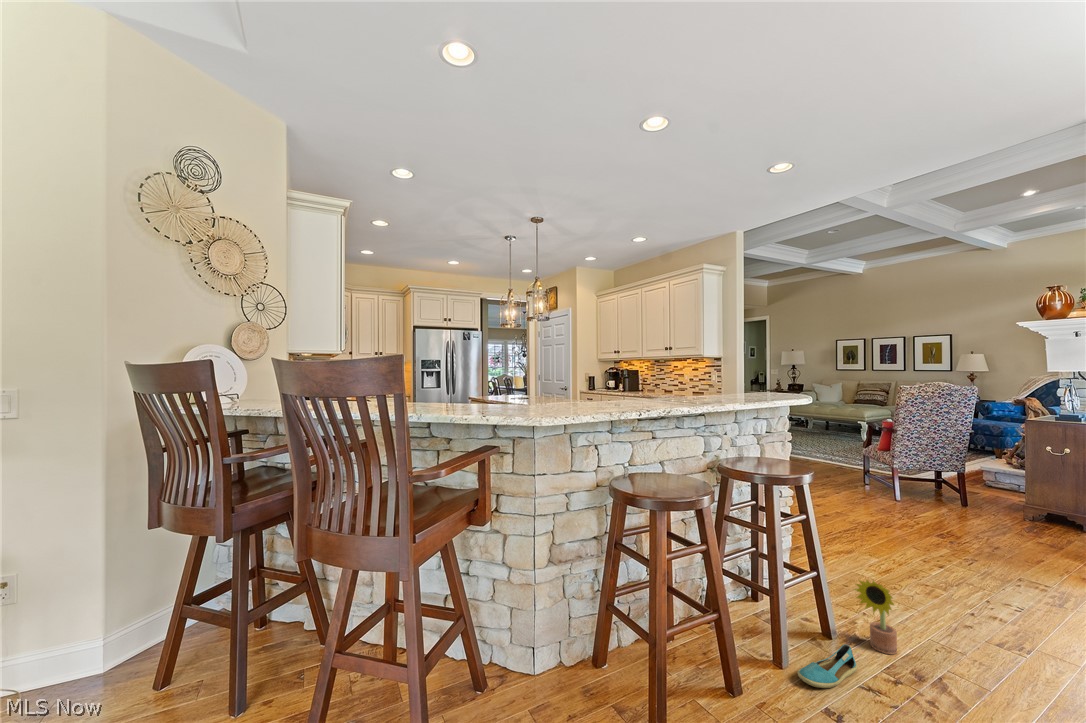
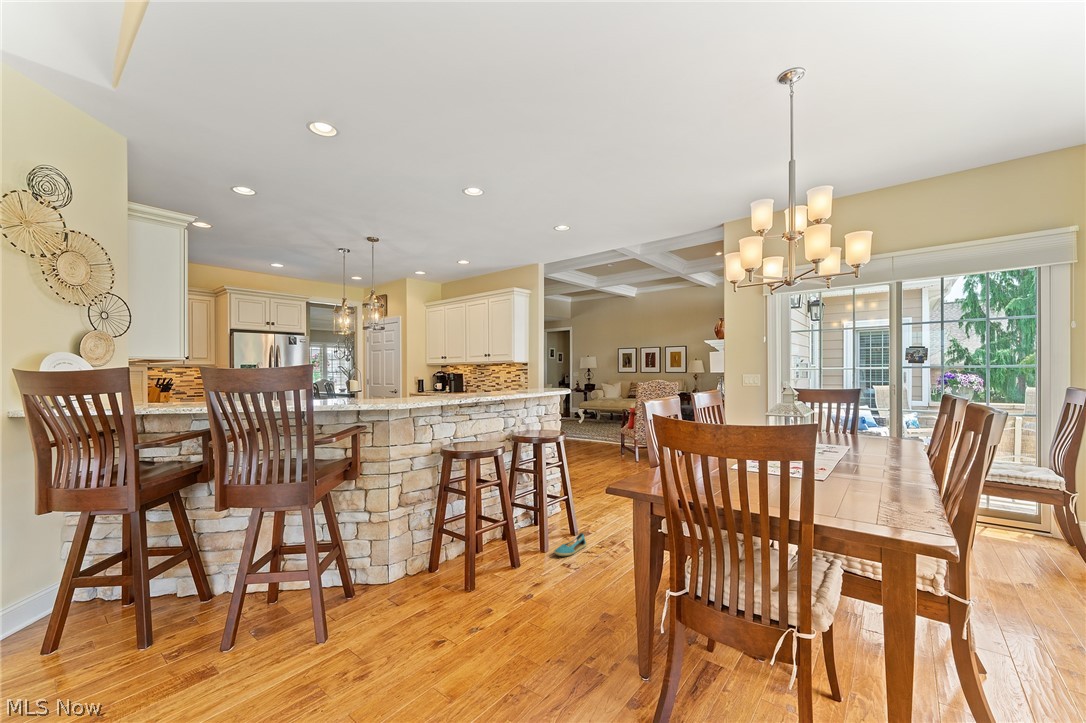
decorative plant: present [854,580,897,654] -> none [588,495,609,537]

